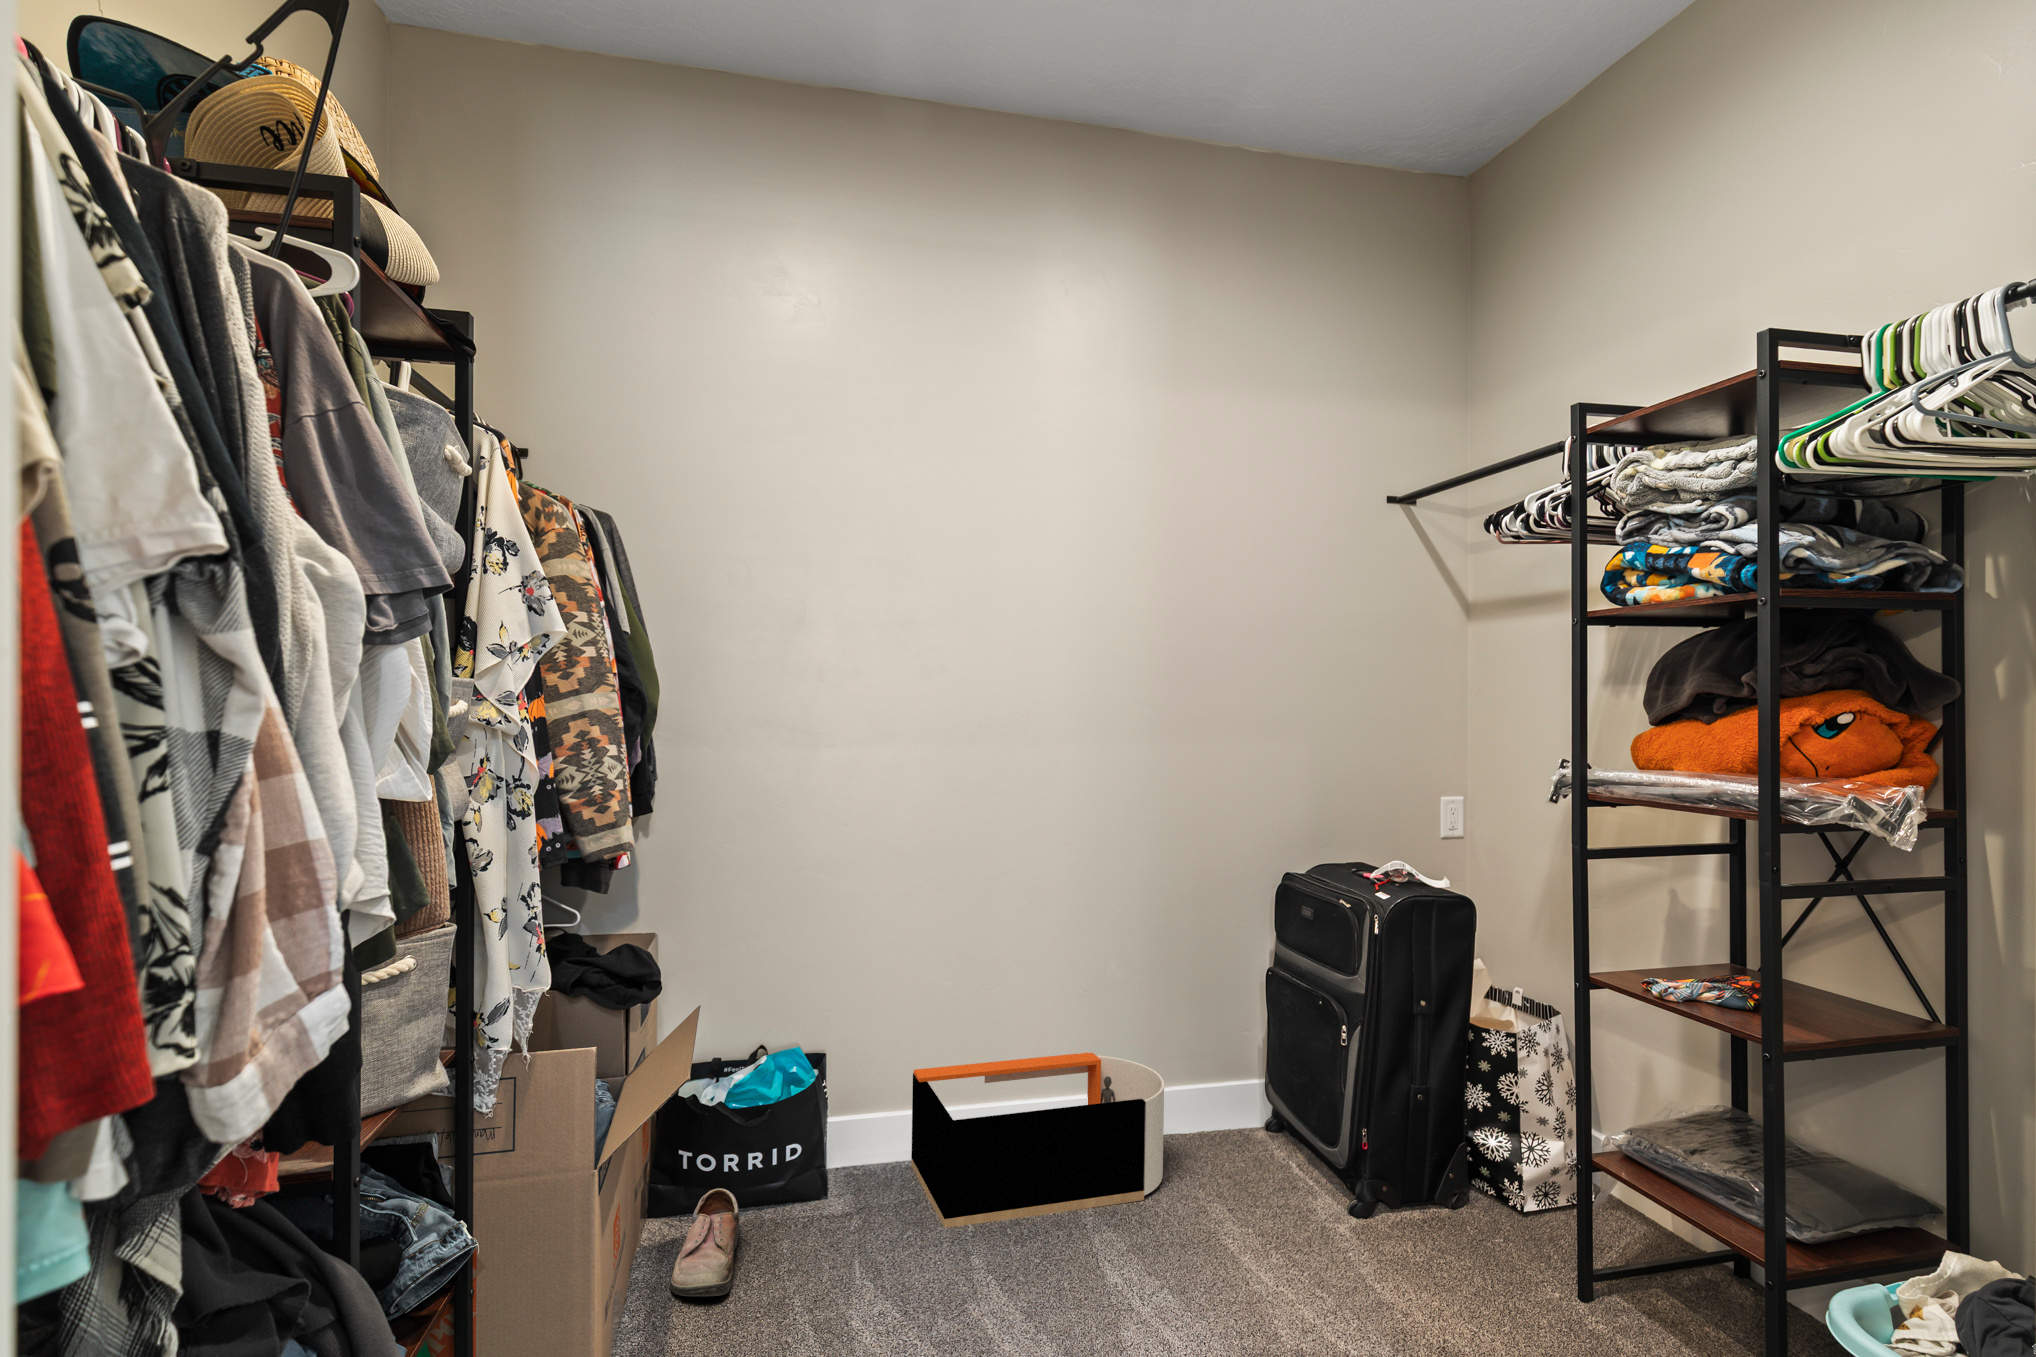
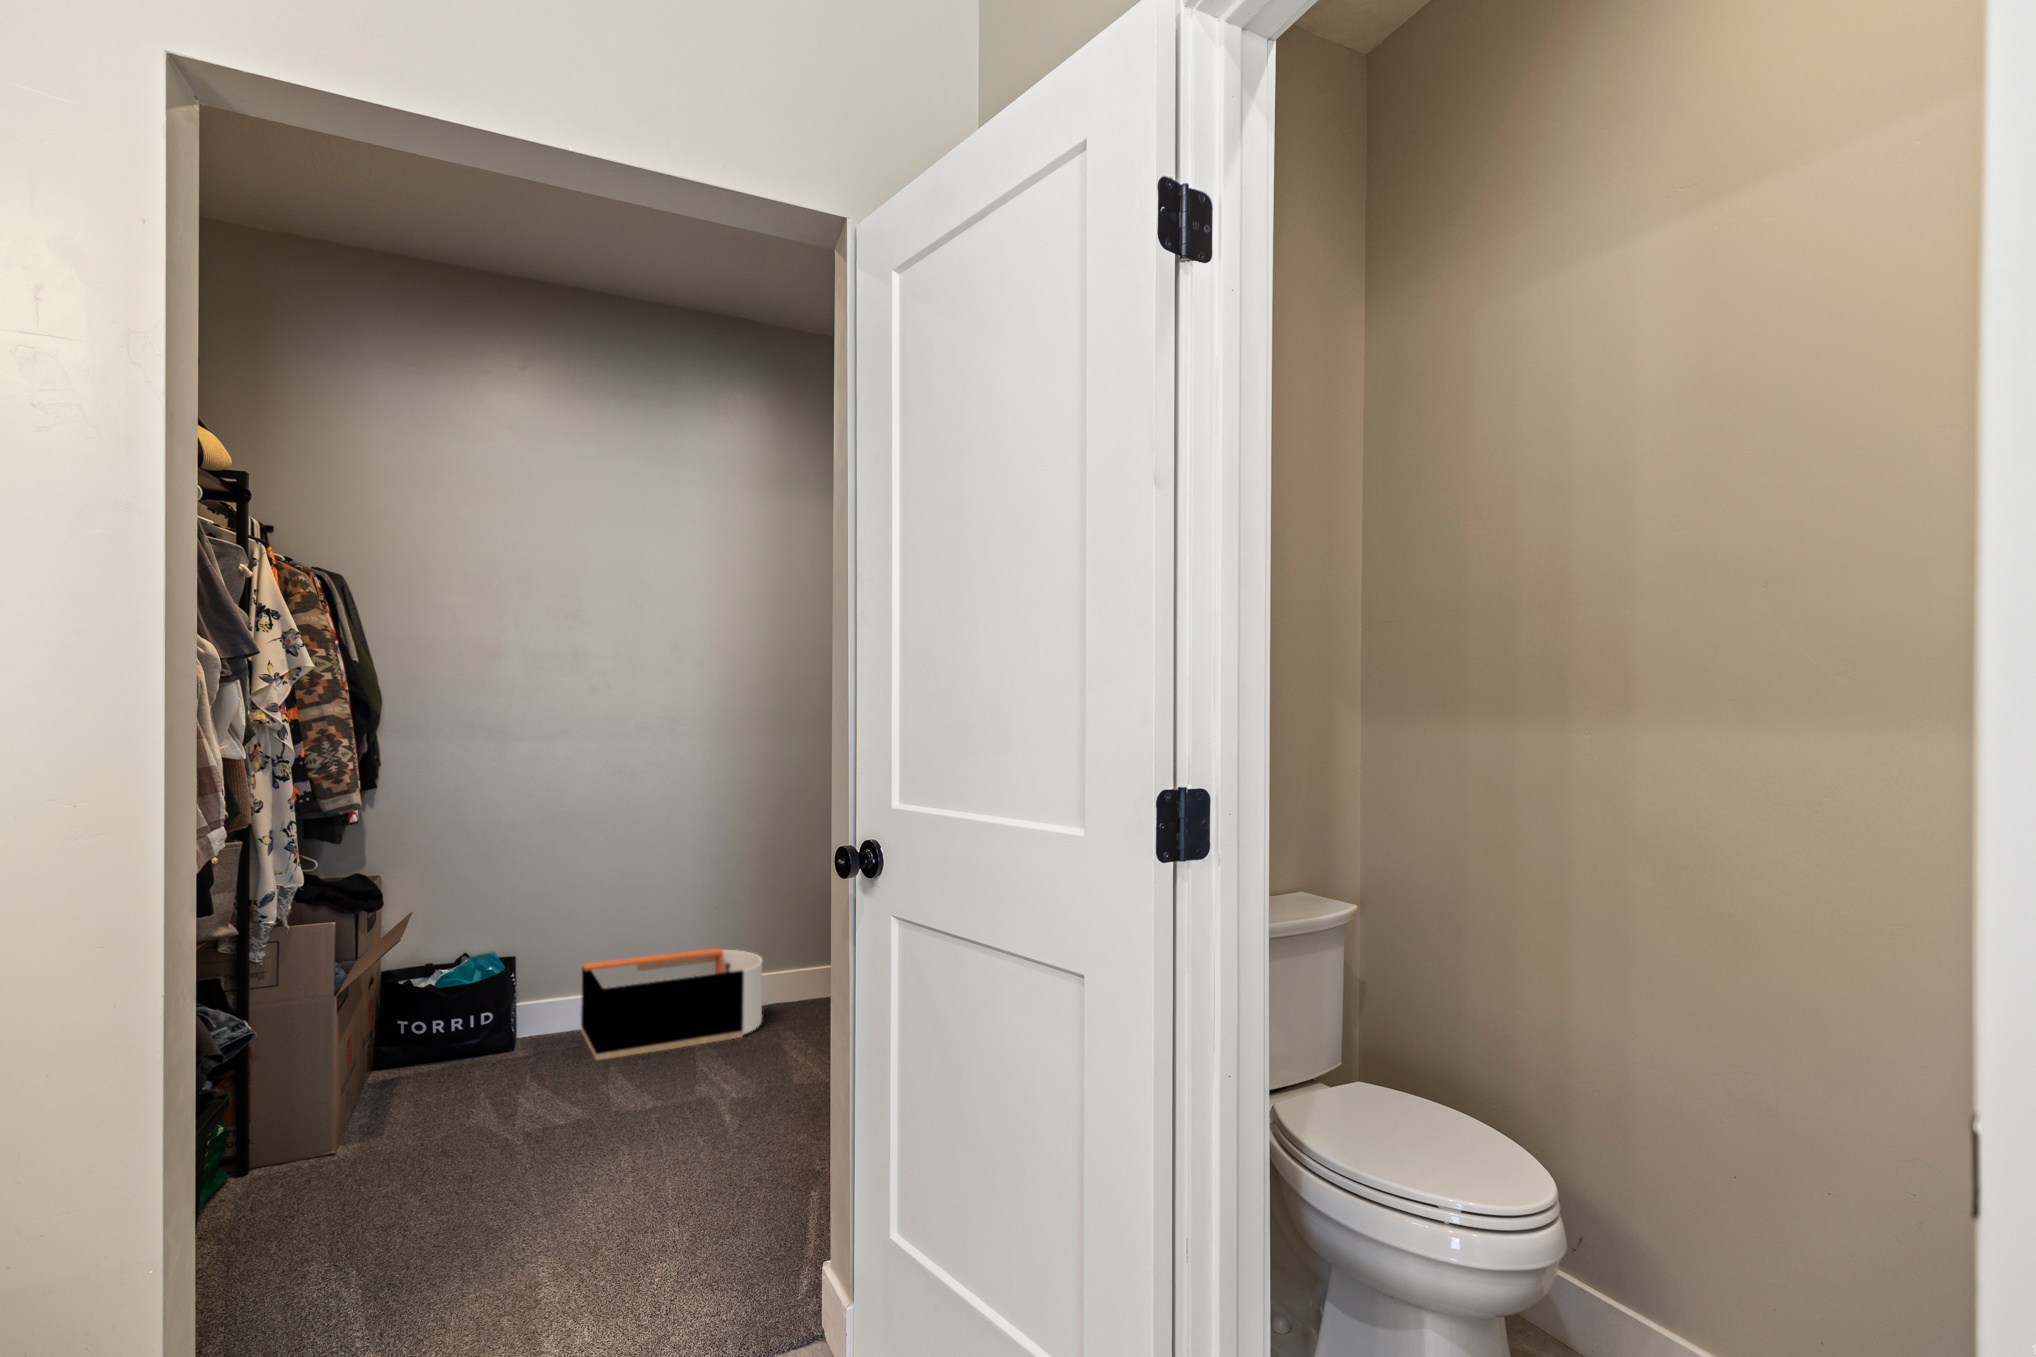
shoe: present [670,1188,740,1296] -> none [390,1043,444,1103]

